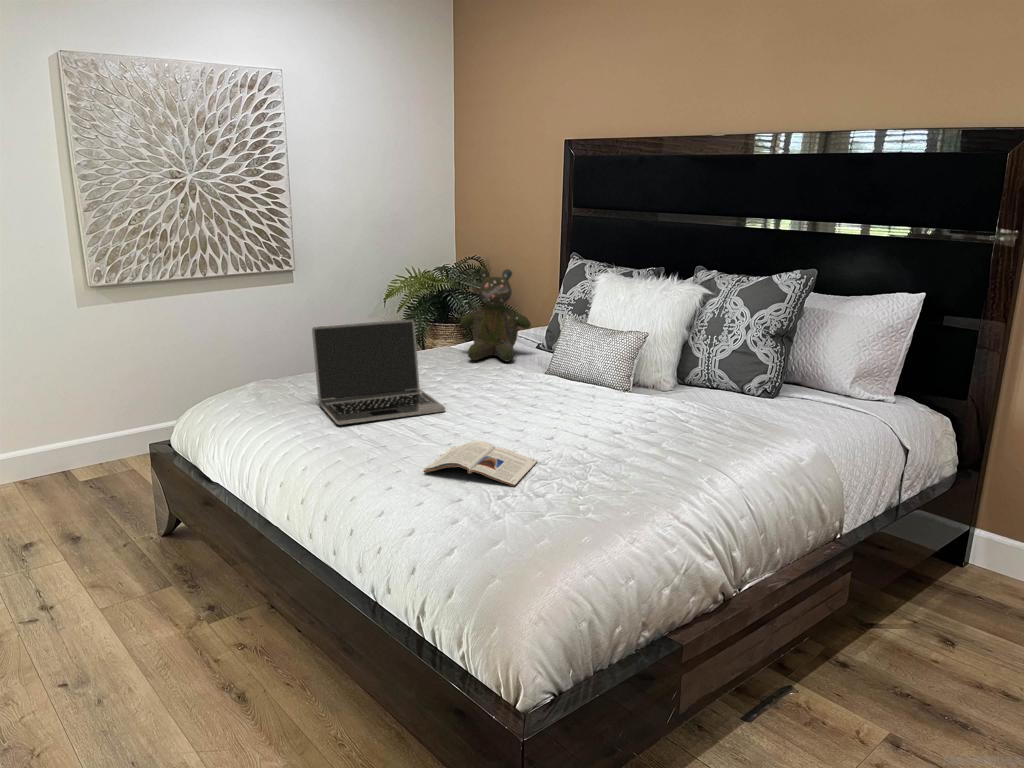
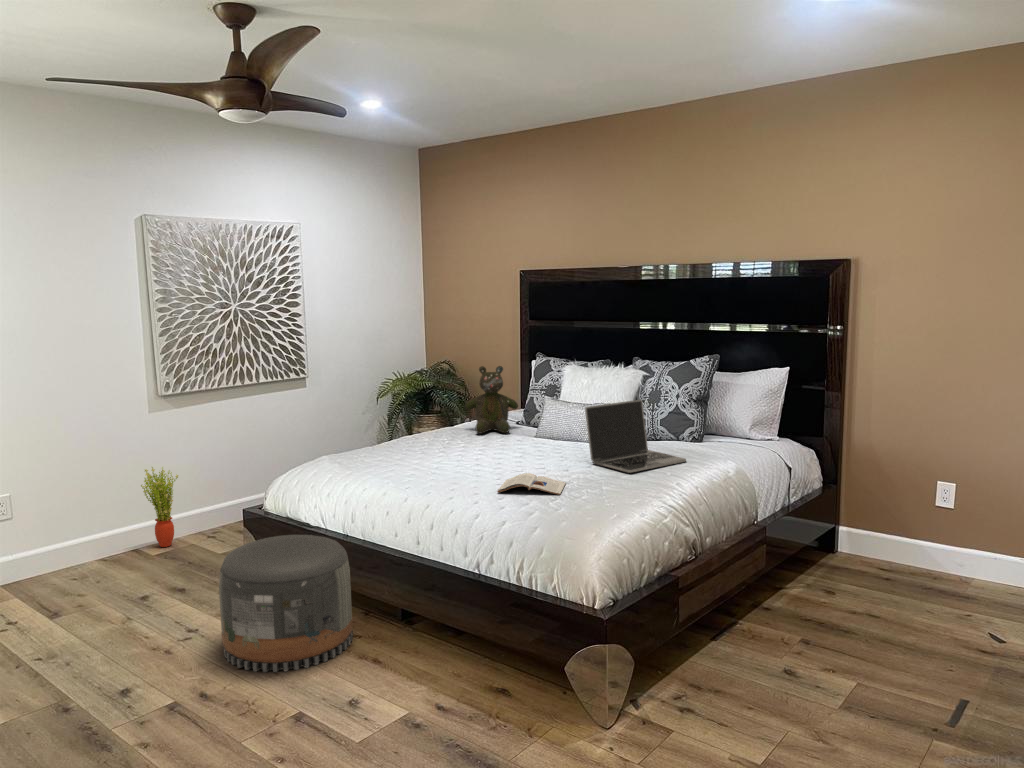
laptop: present [312,320,445,425] -> present [585,400,686,473]
potted plant: none [64,374,113,470] -> present [141,467,178,547]
pouf: none [28,498,233,704] -> present [219,535,353,672]

